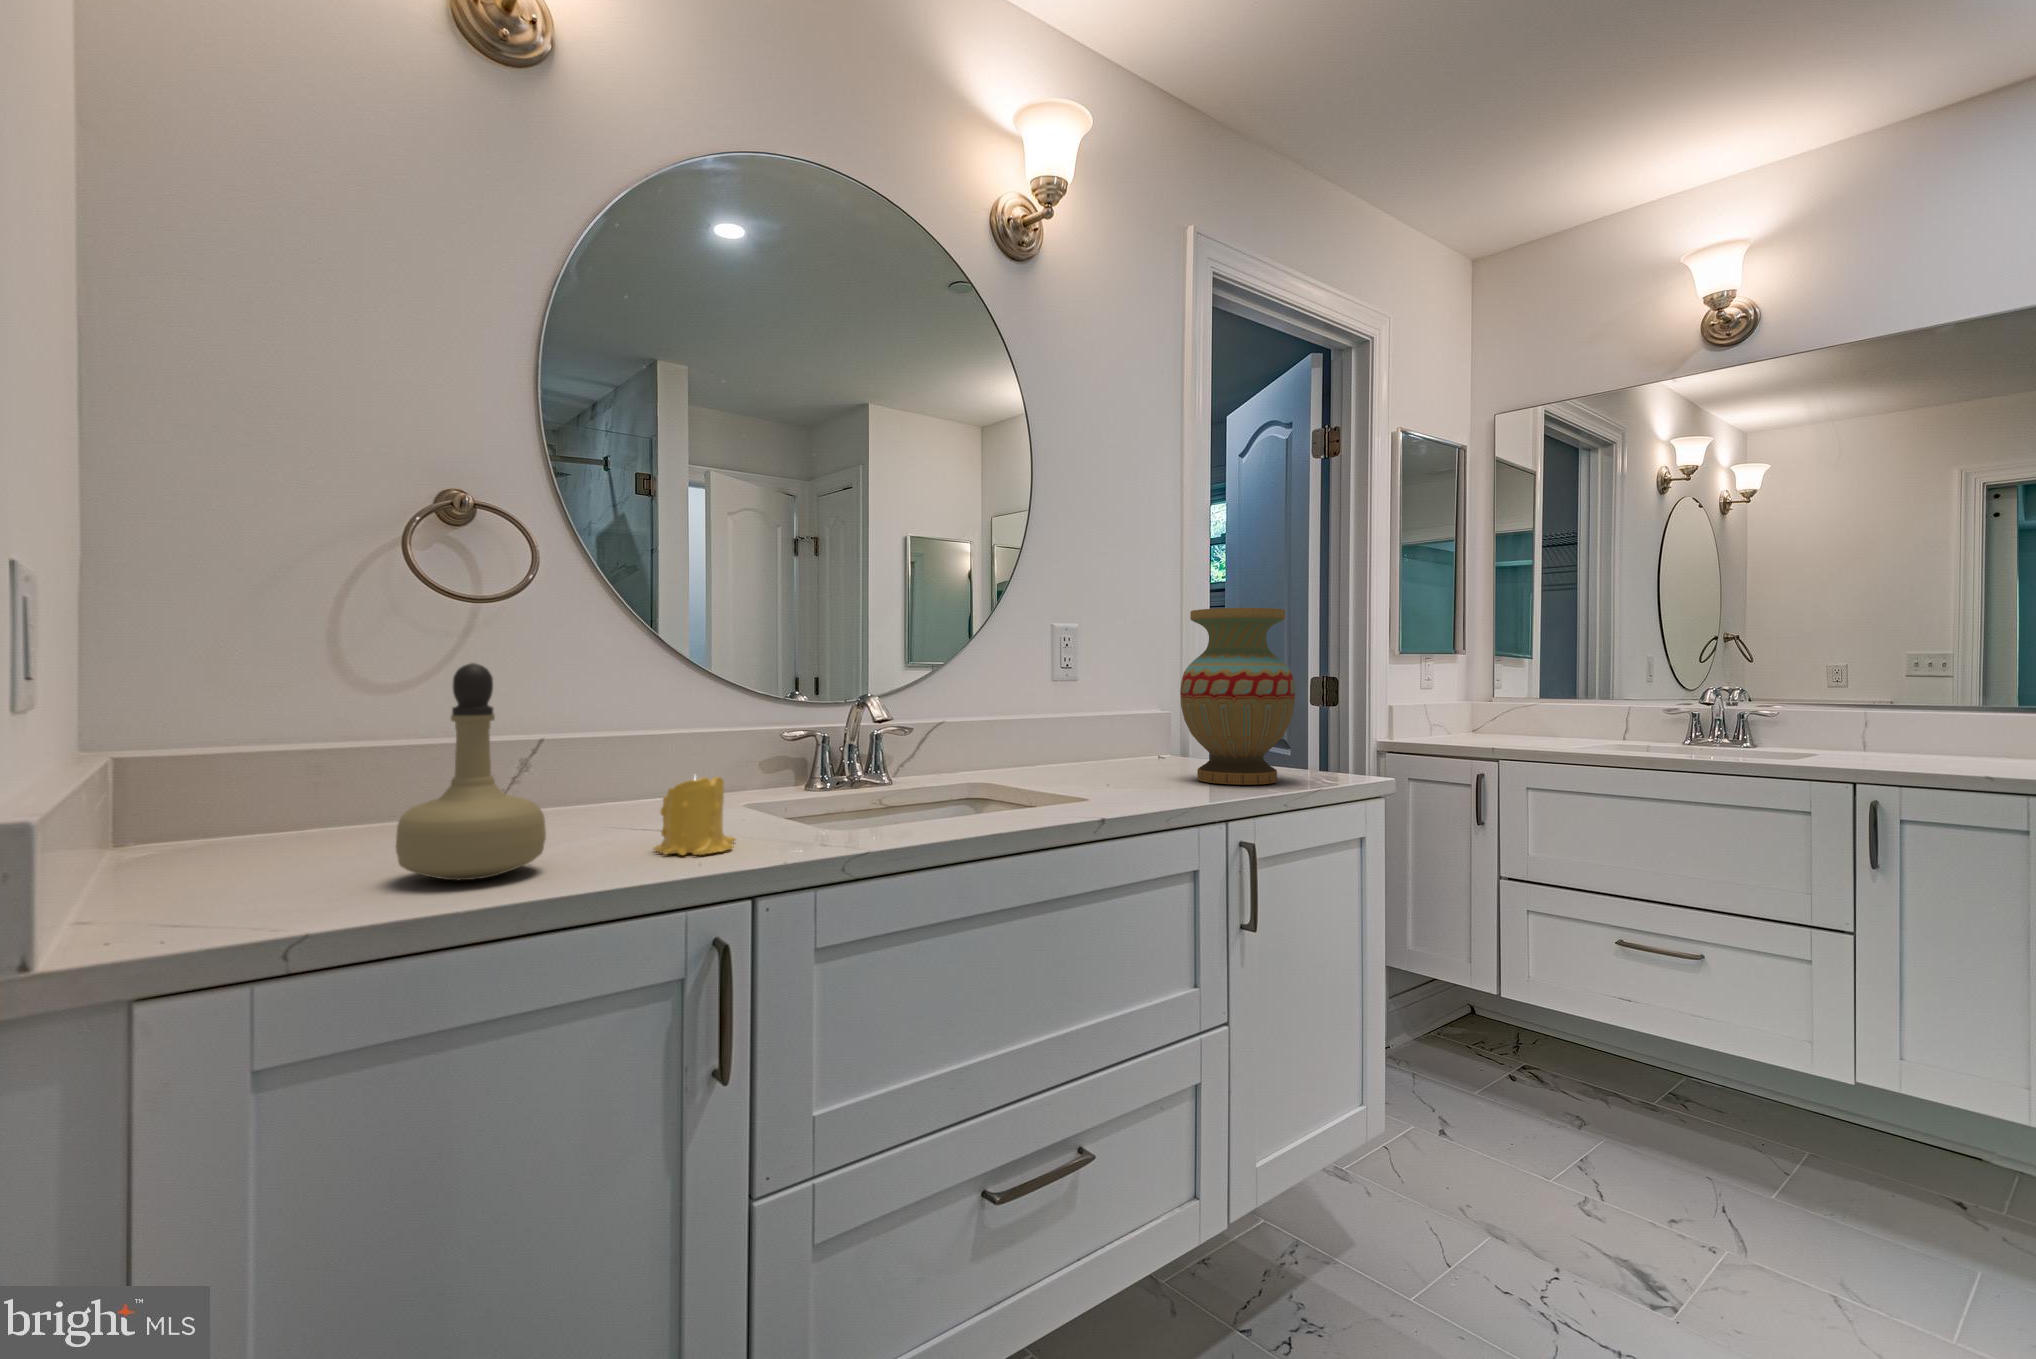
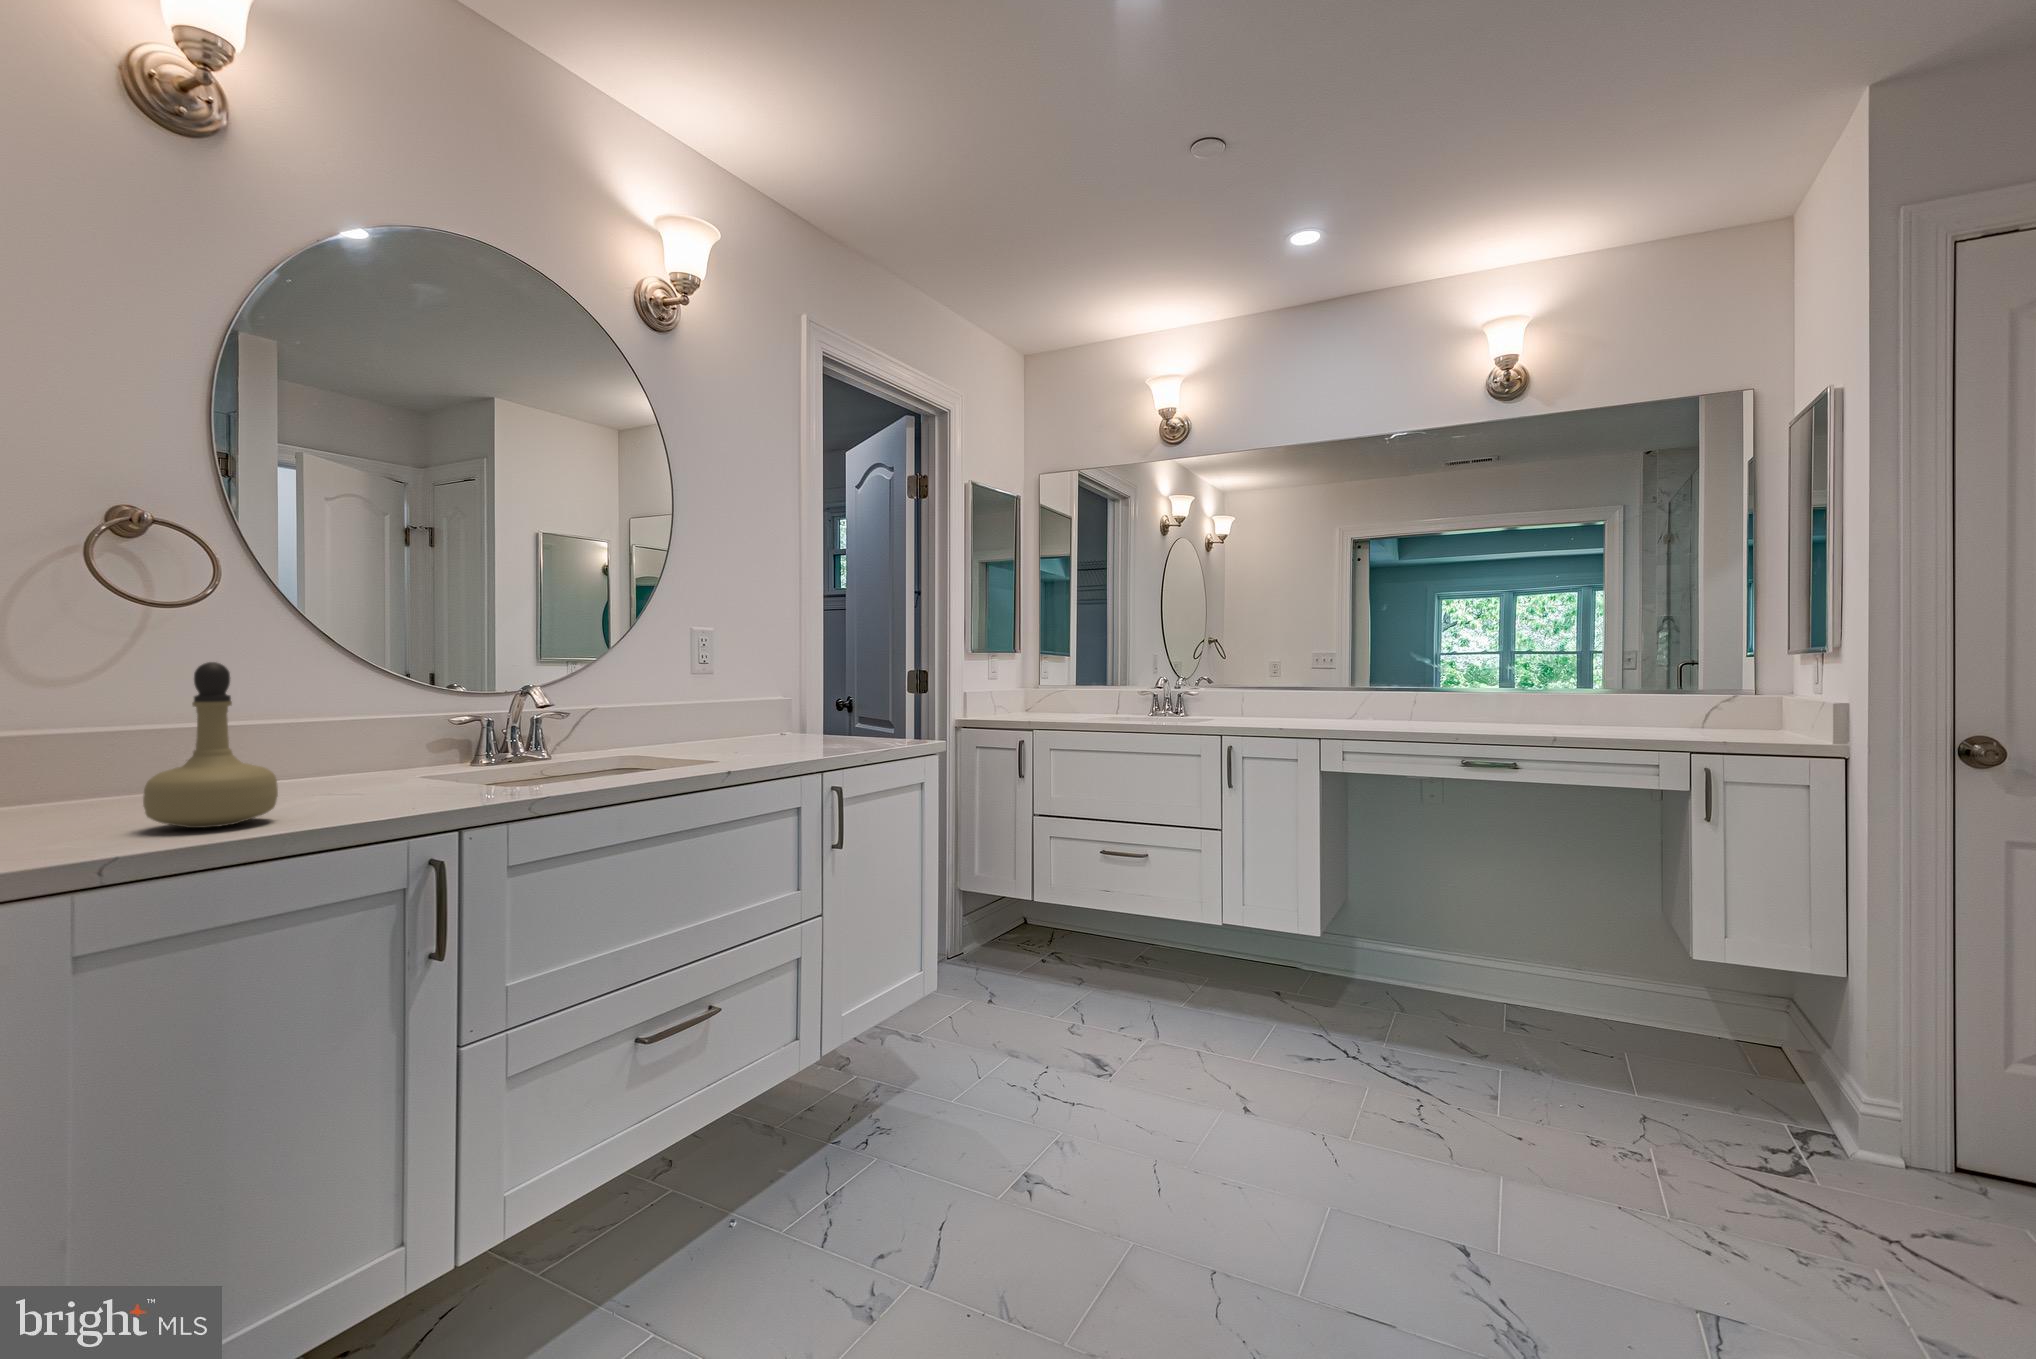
vase: present [1180,608,1295,785] -> none [792,620,875,749]
candle: present [654,777,736,855] -> none [363,744,434,806]

